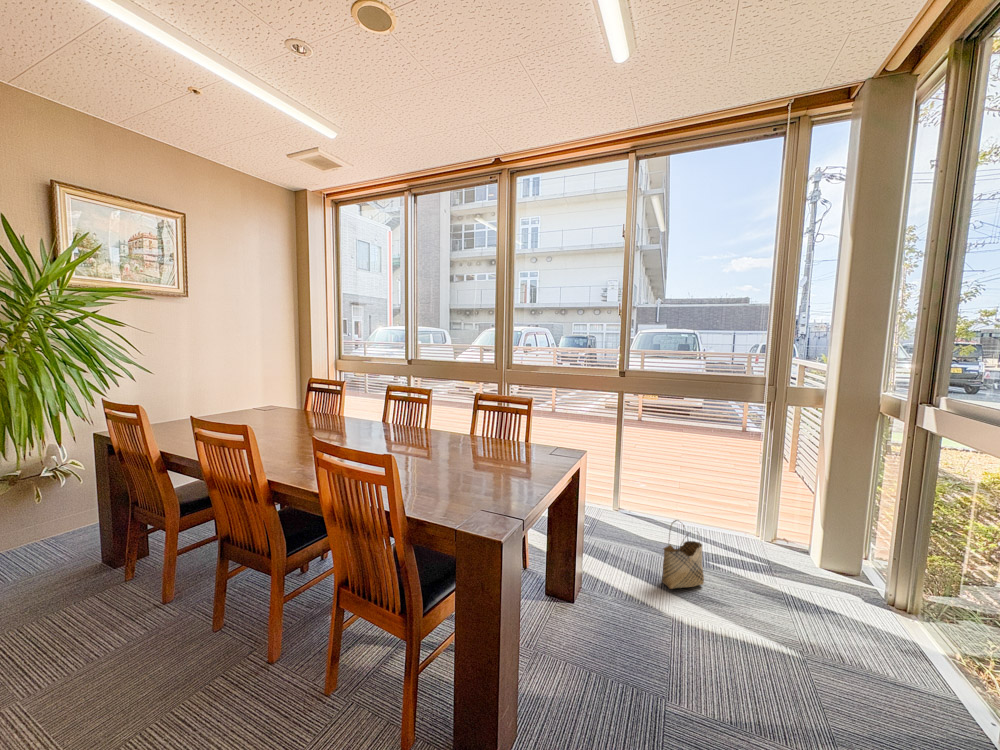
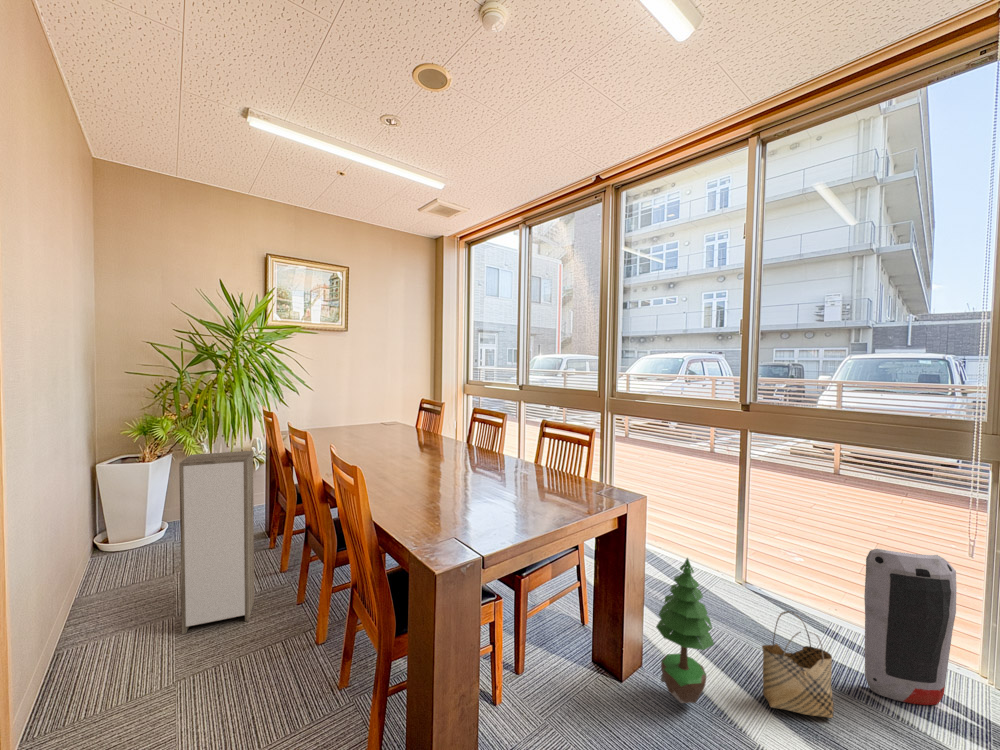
storage cabinet: none [27,457,155,715] -> present [179,451,254,634]
air purifier: none [710,466,758,563] -> present [864,549,956,705]
potted tree: none [600,494,643,605] -> present [656,558,714,704]

